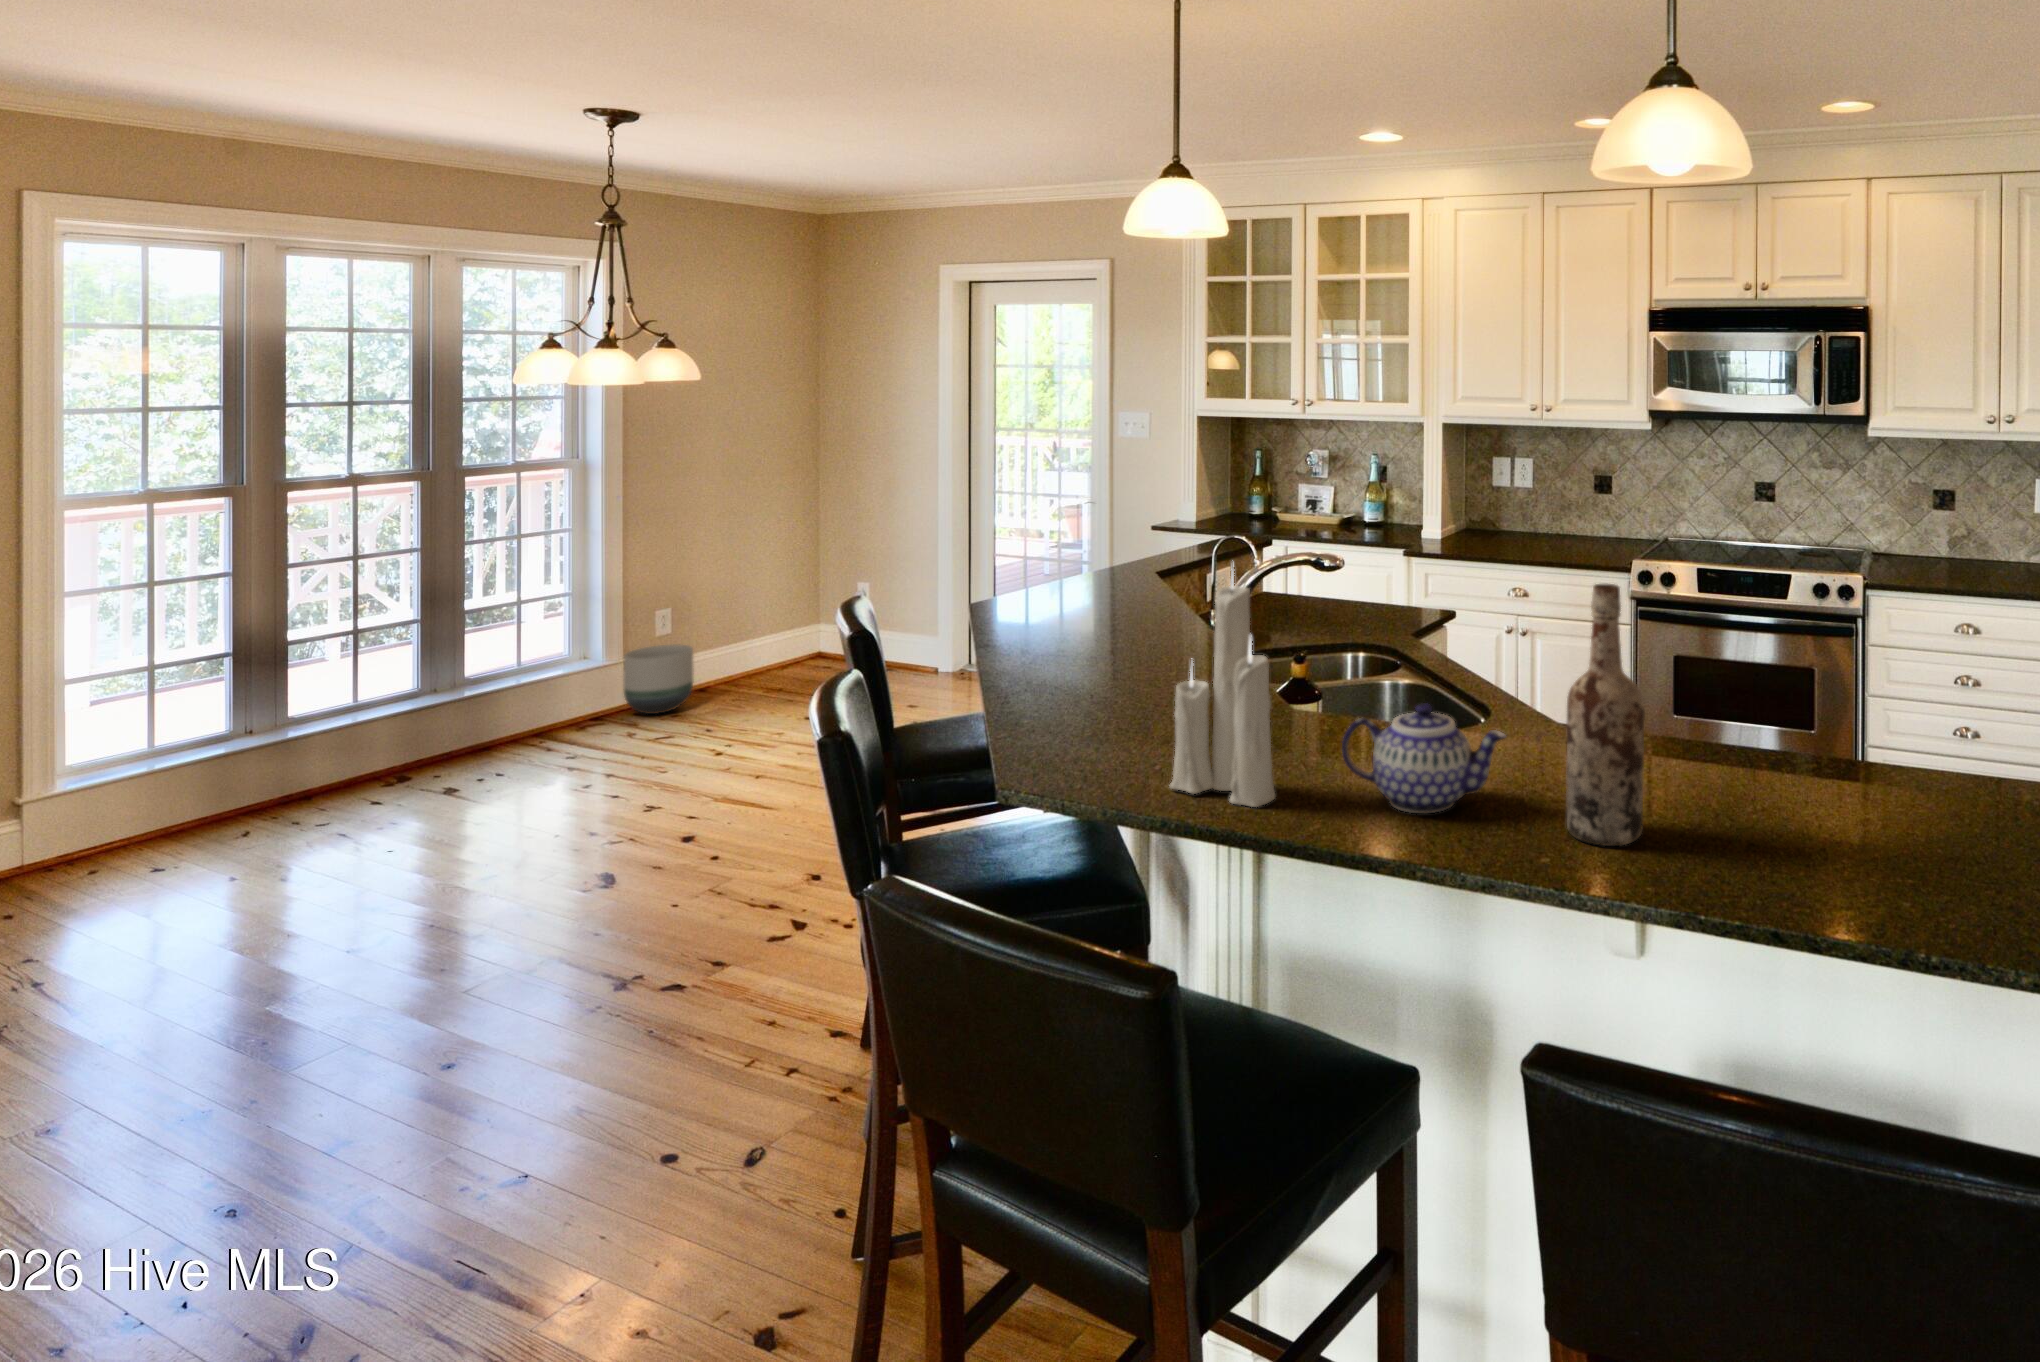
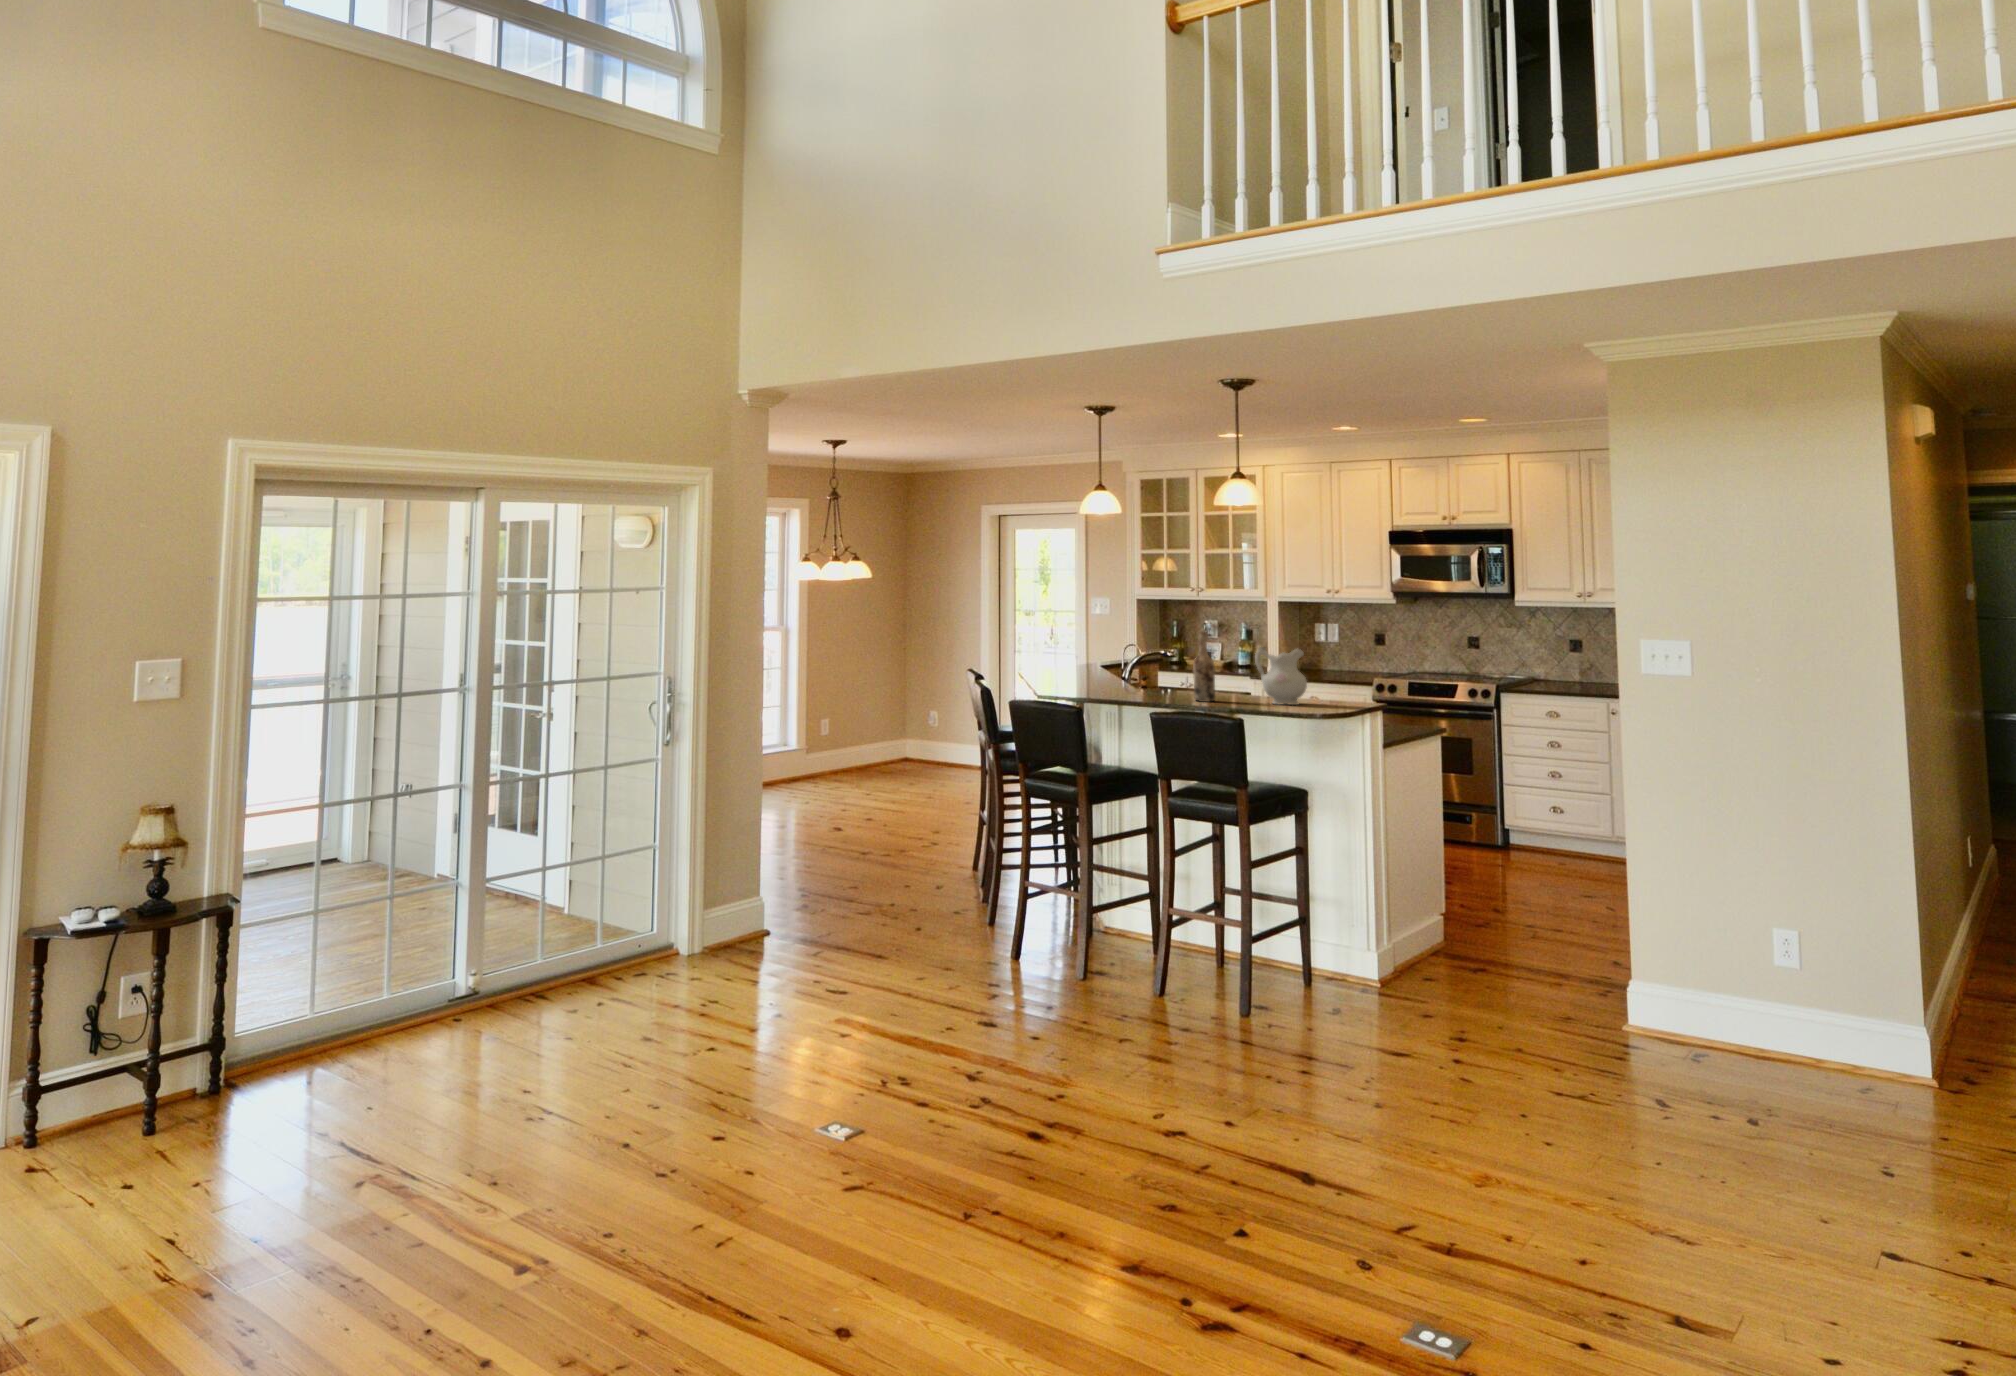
candle: present [1169,569,1275,807] -> none [1091,625,1119,696]
ceramic pitcher: none [1782,633,1962,846] -> present [1255,647,1307,705]
planter: present [623,644,694,714] -> none [823,733,857,771]
teapot: present [1342,703,1506,814] -> none [1138,669,1182,698]

